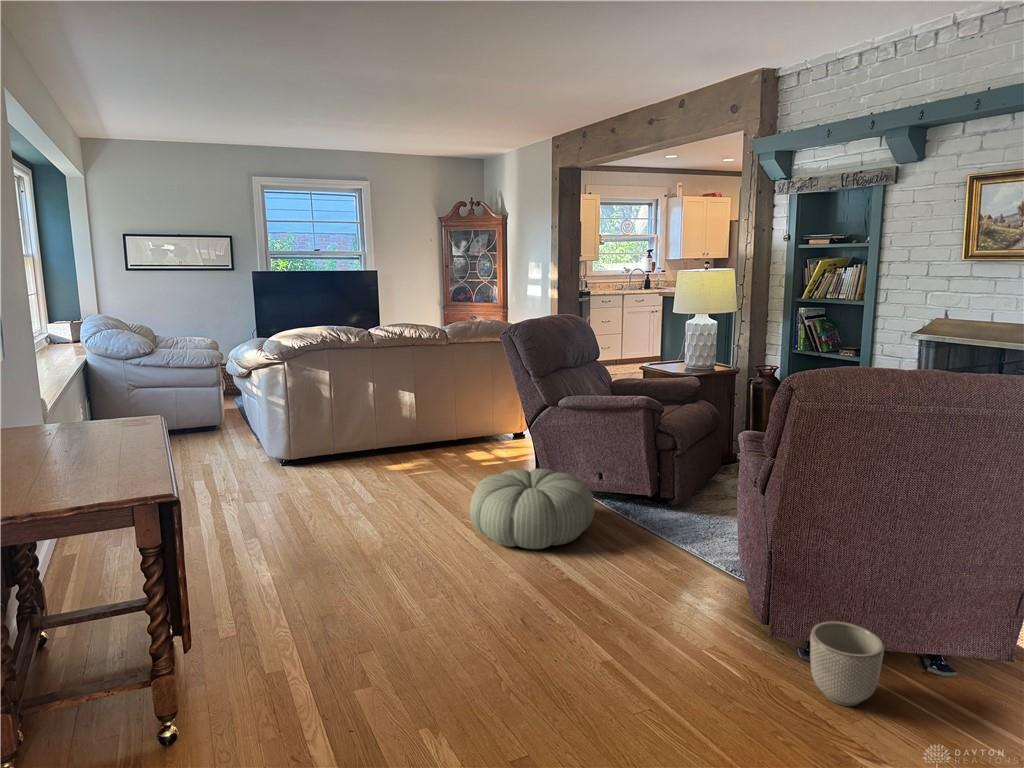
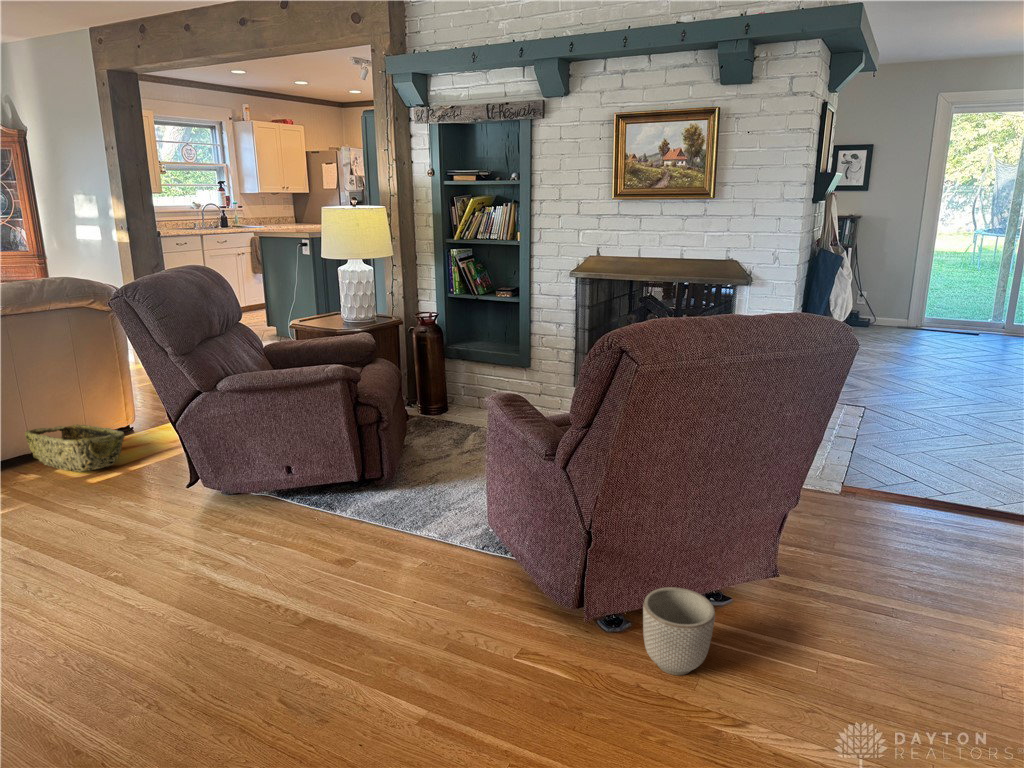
woven basket: none [453,422,510,457] -> present [25,425,124,472]
pouf: present [470,469,595,549] -> none [125,479,307,601]

